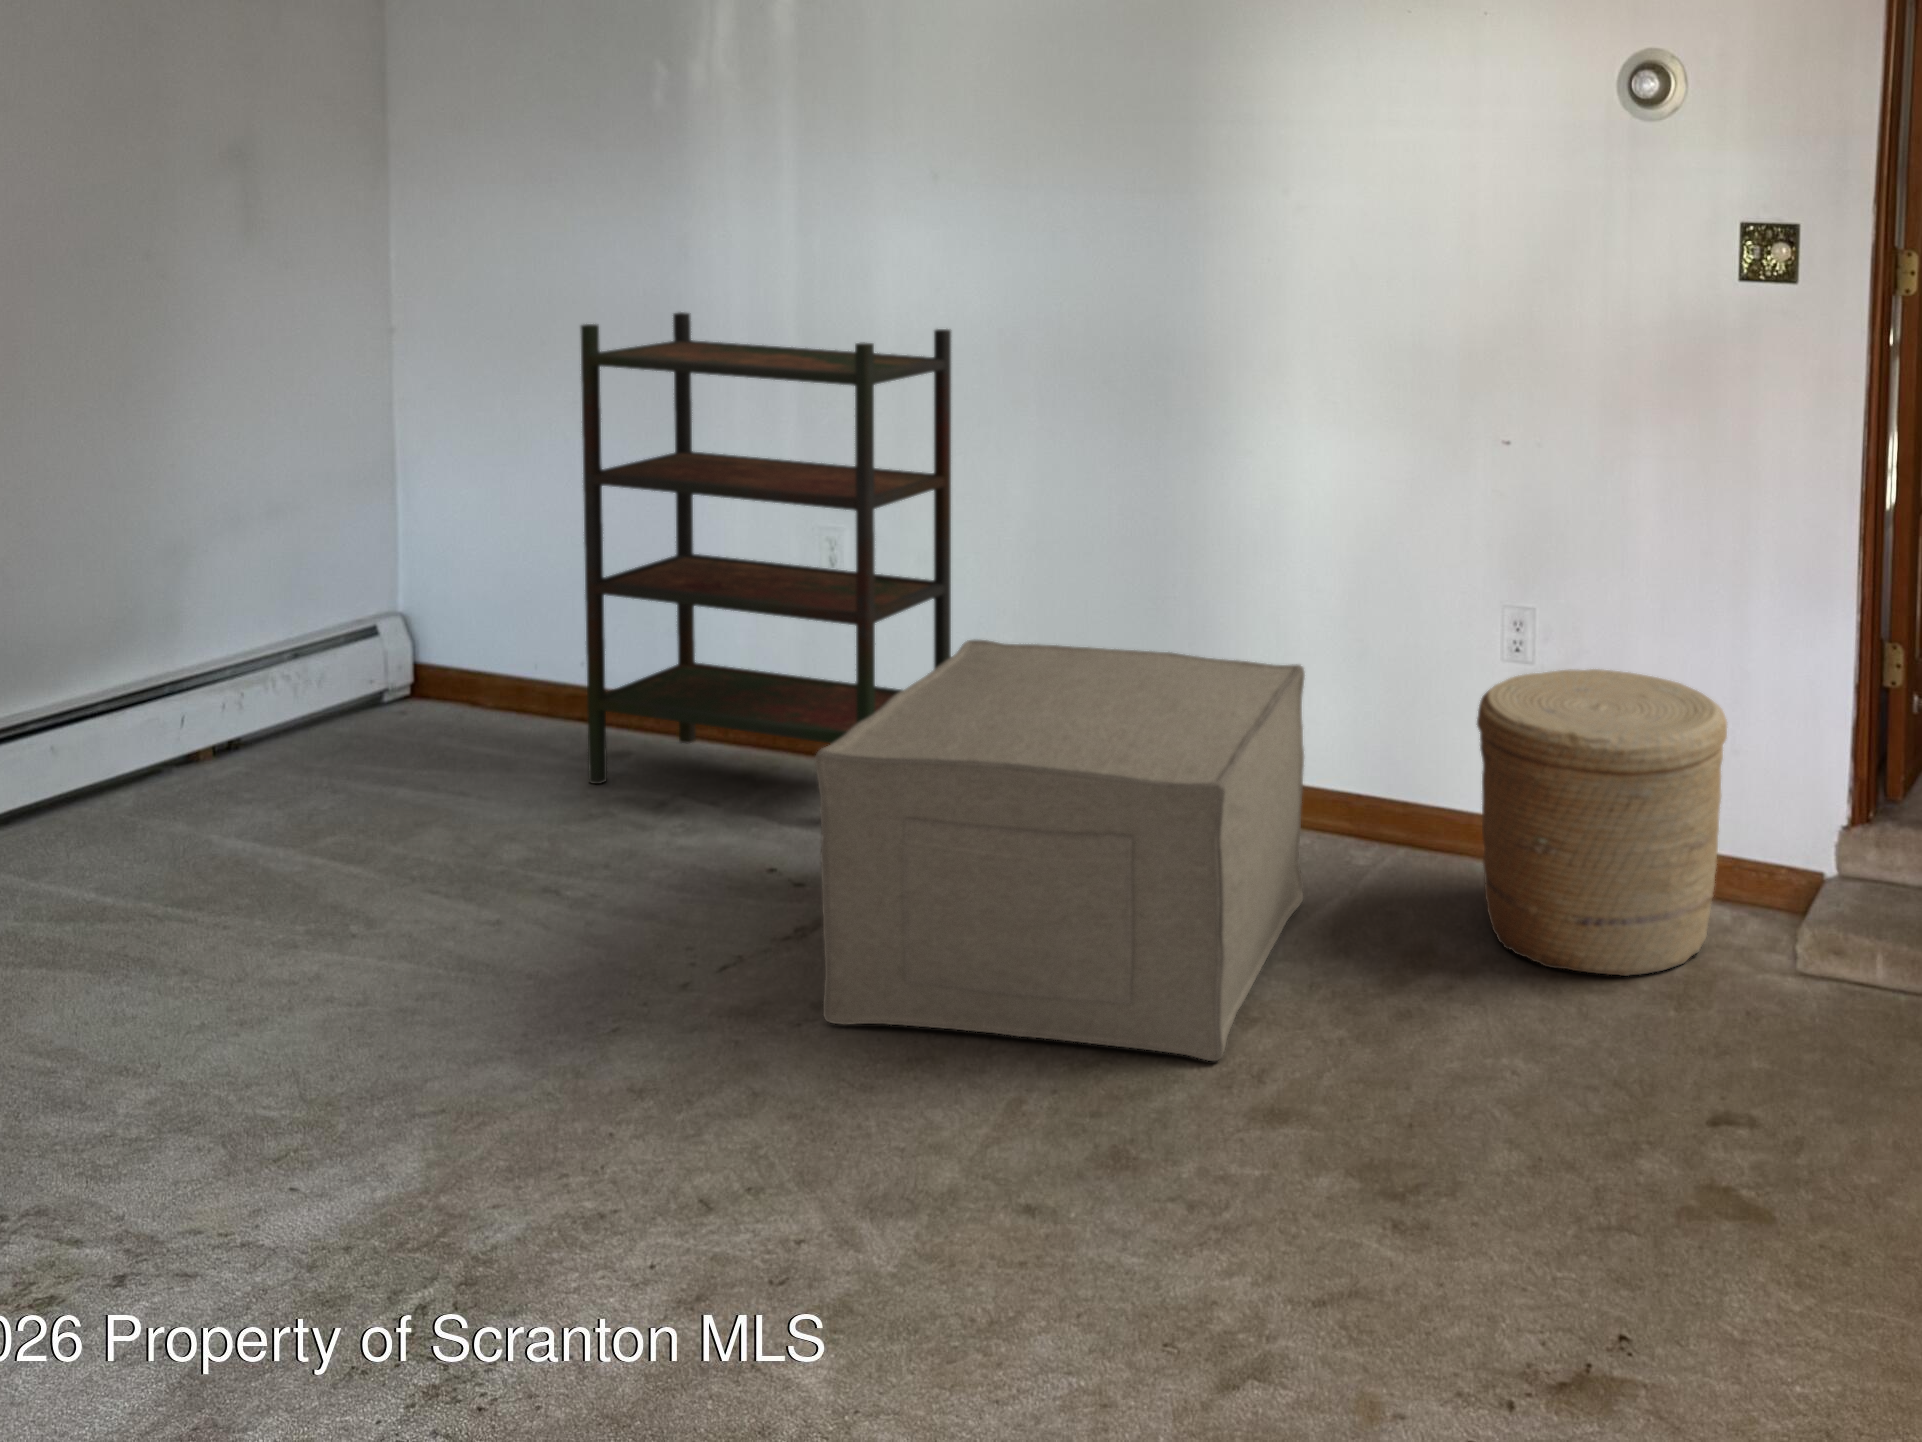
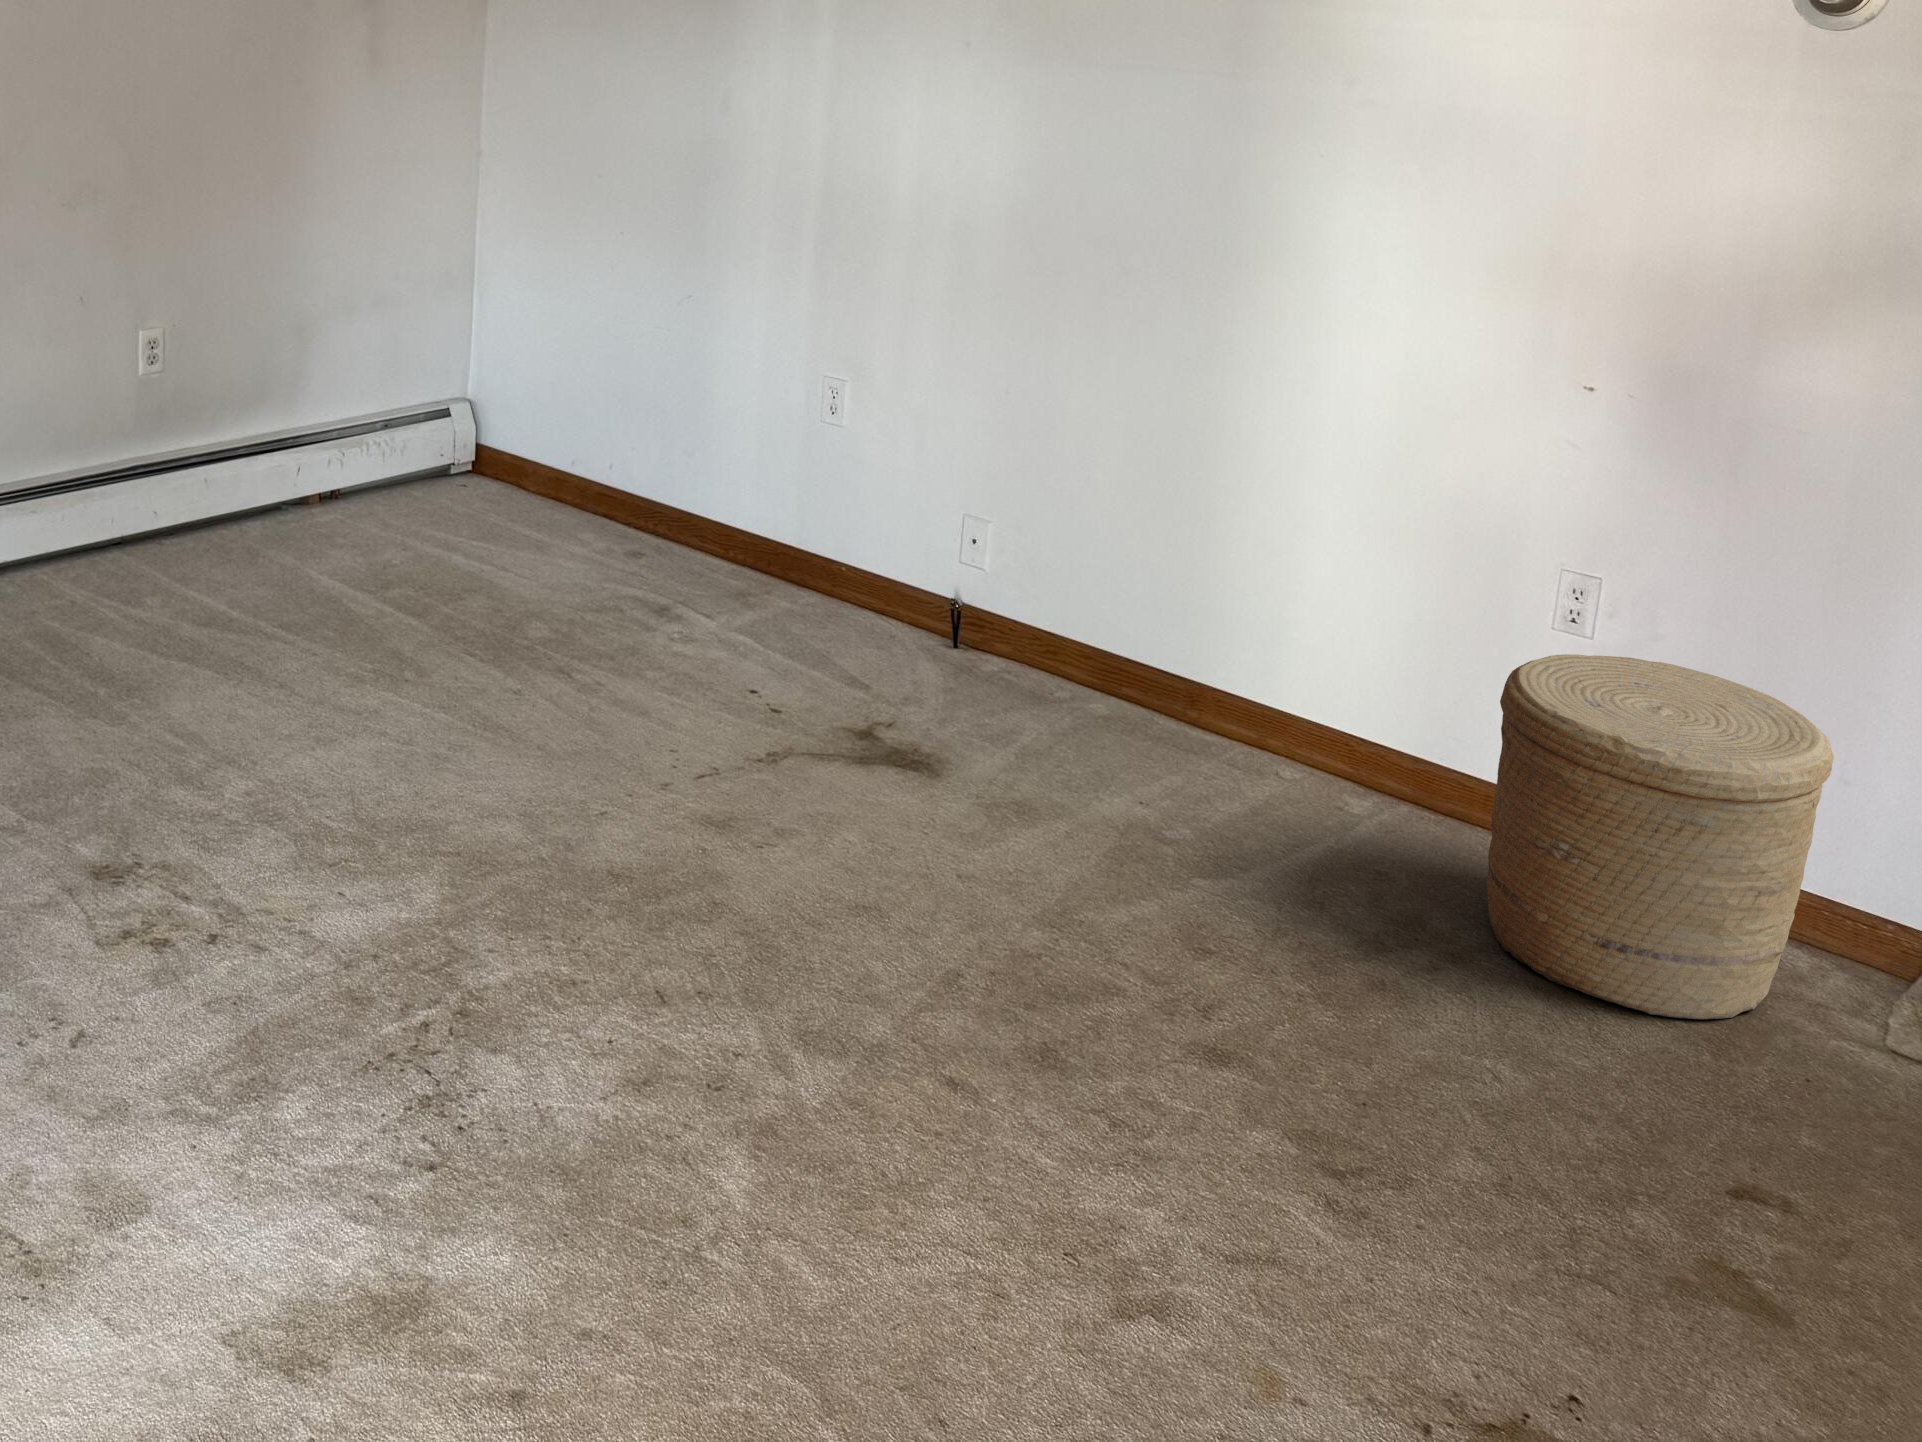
bookshelf: present [581,312,951,784] -> none [578,150,955,675]
ottoman: present [814,640,1305,1061] -> none [773,516,1301,991]

